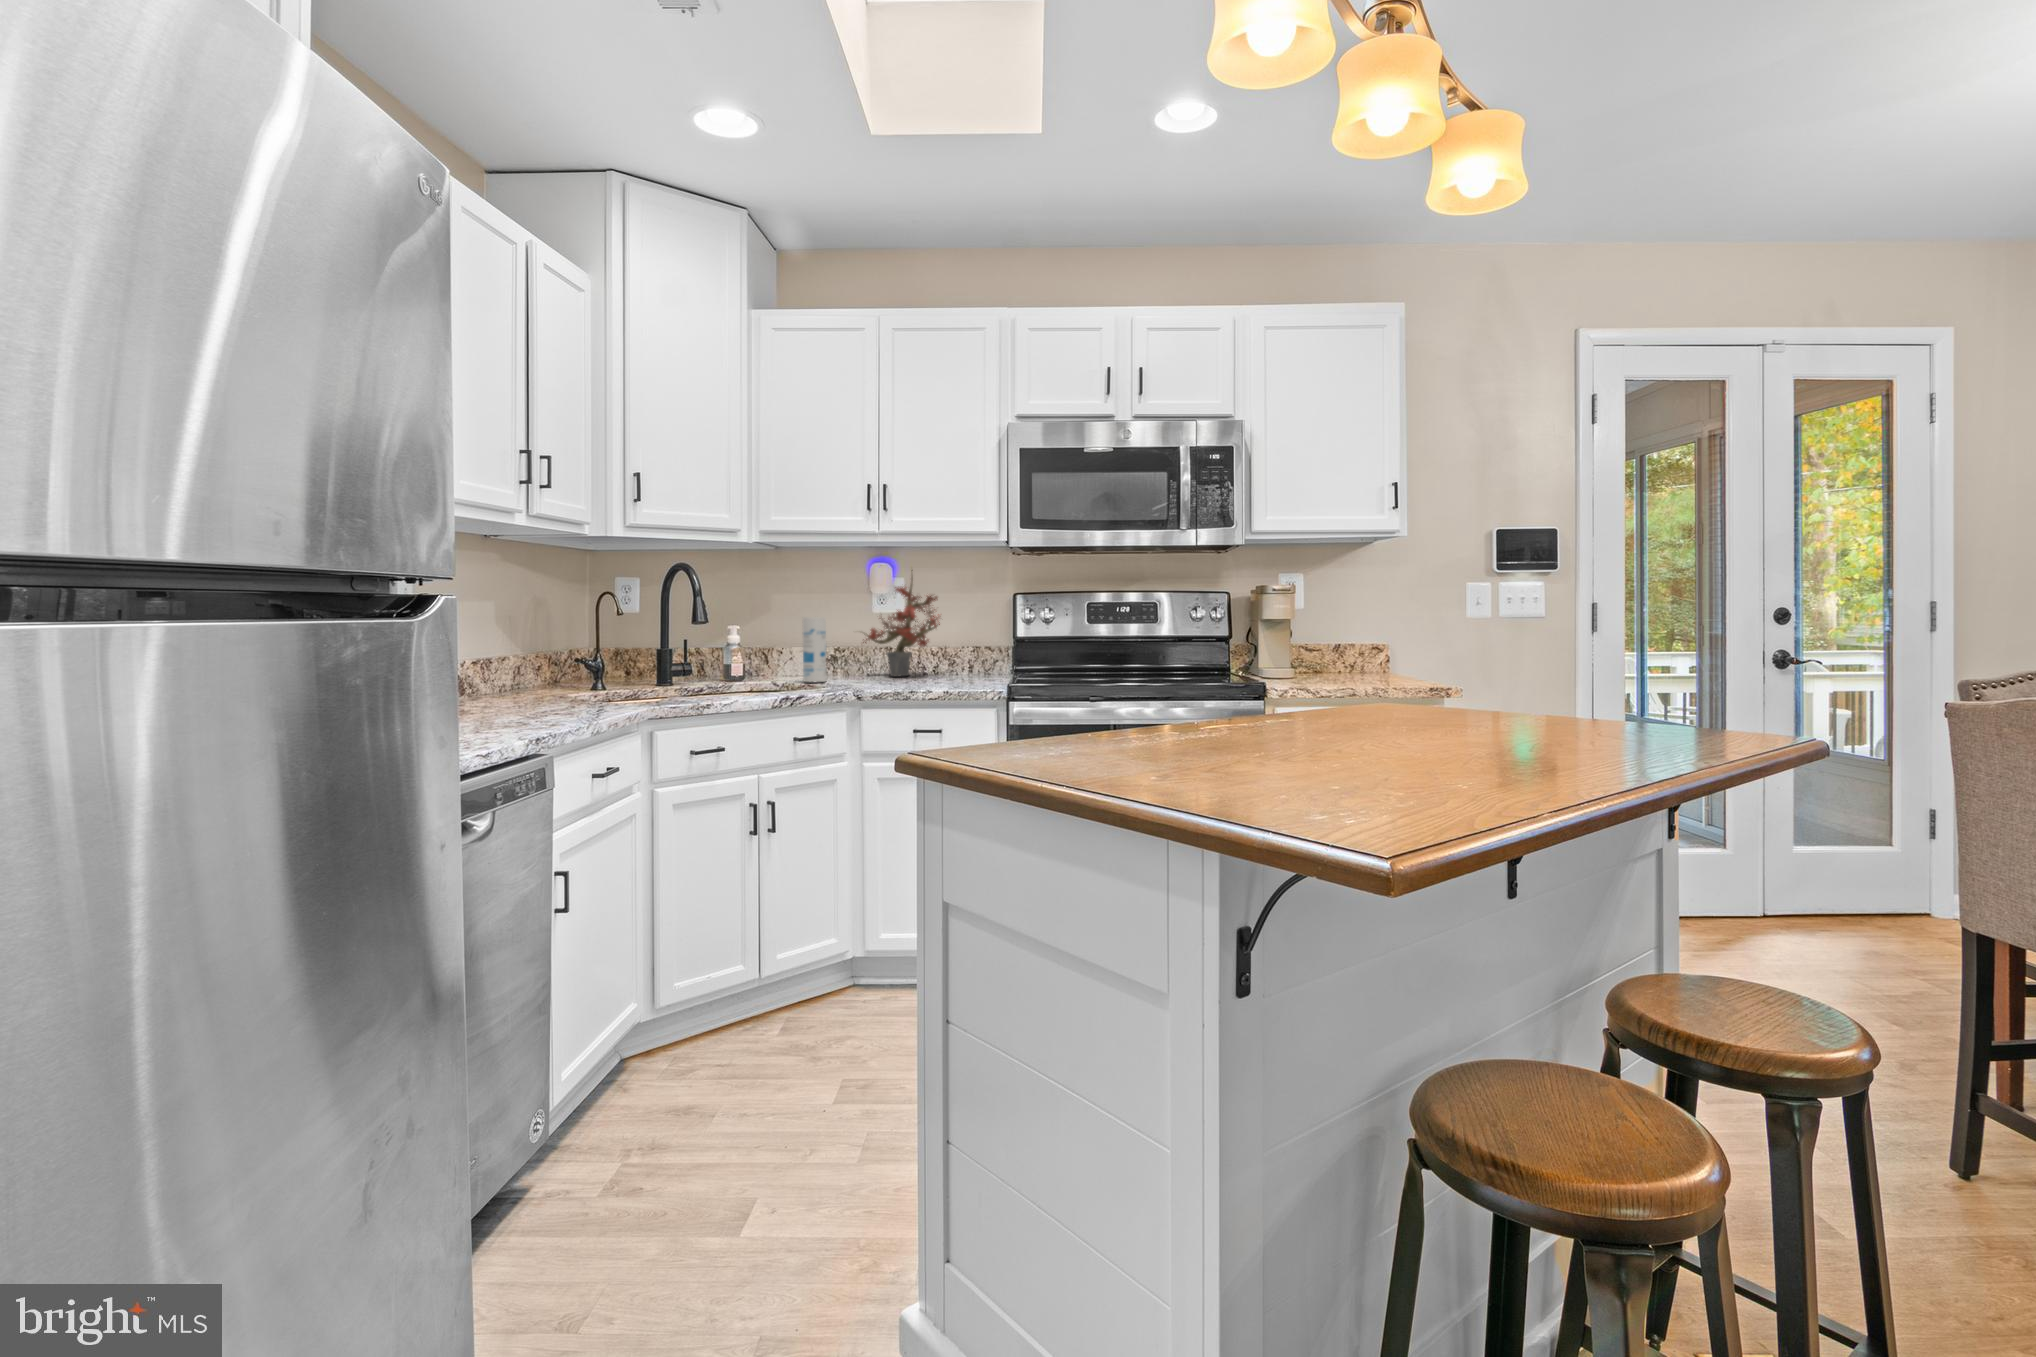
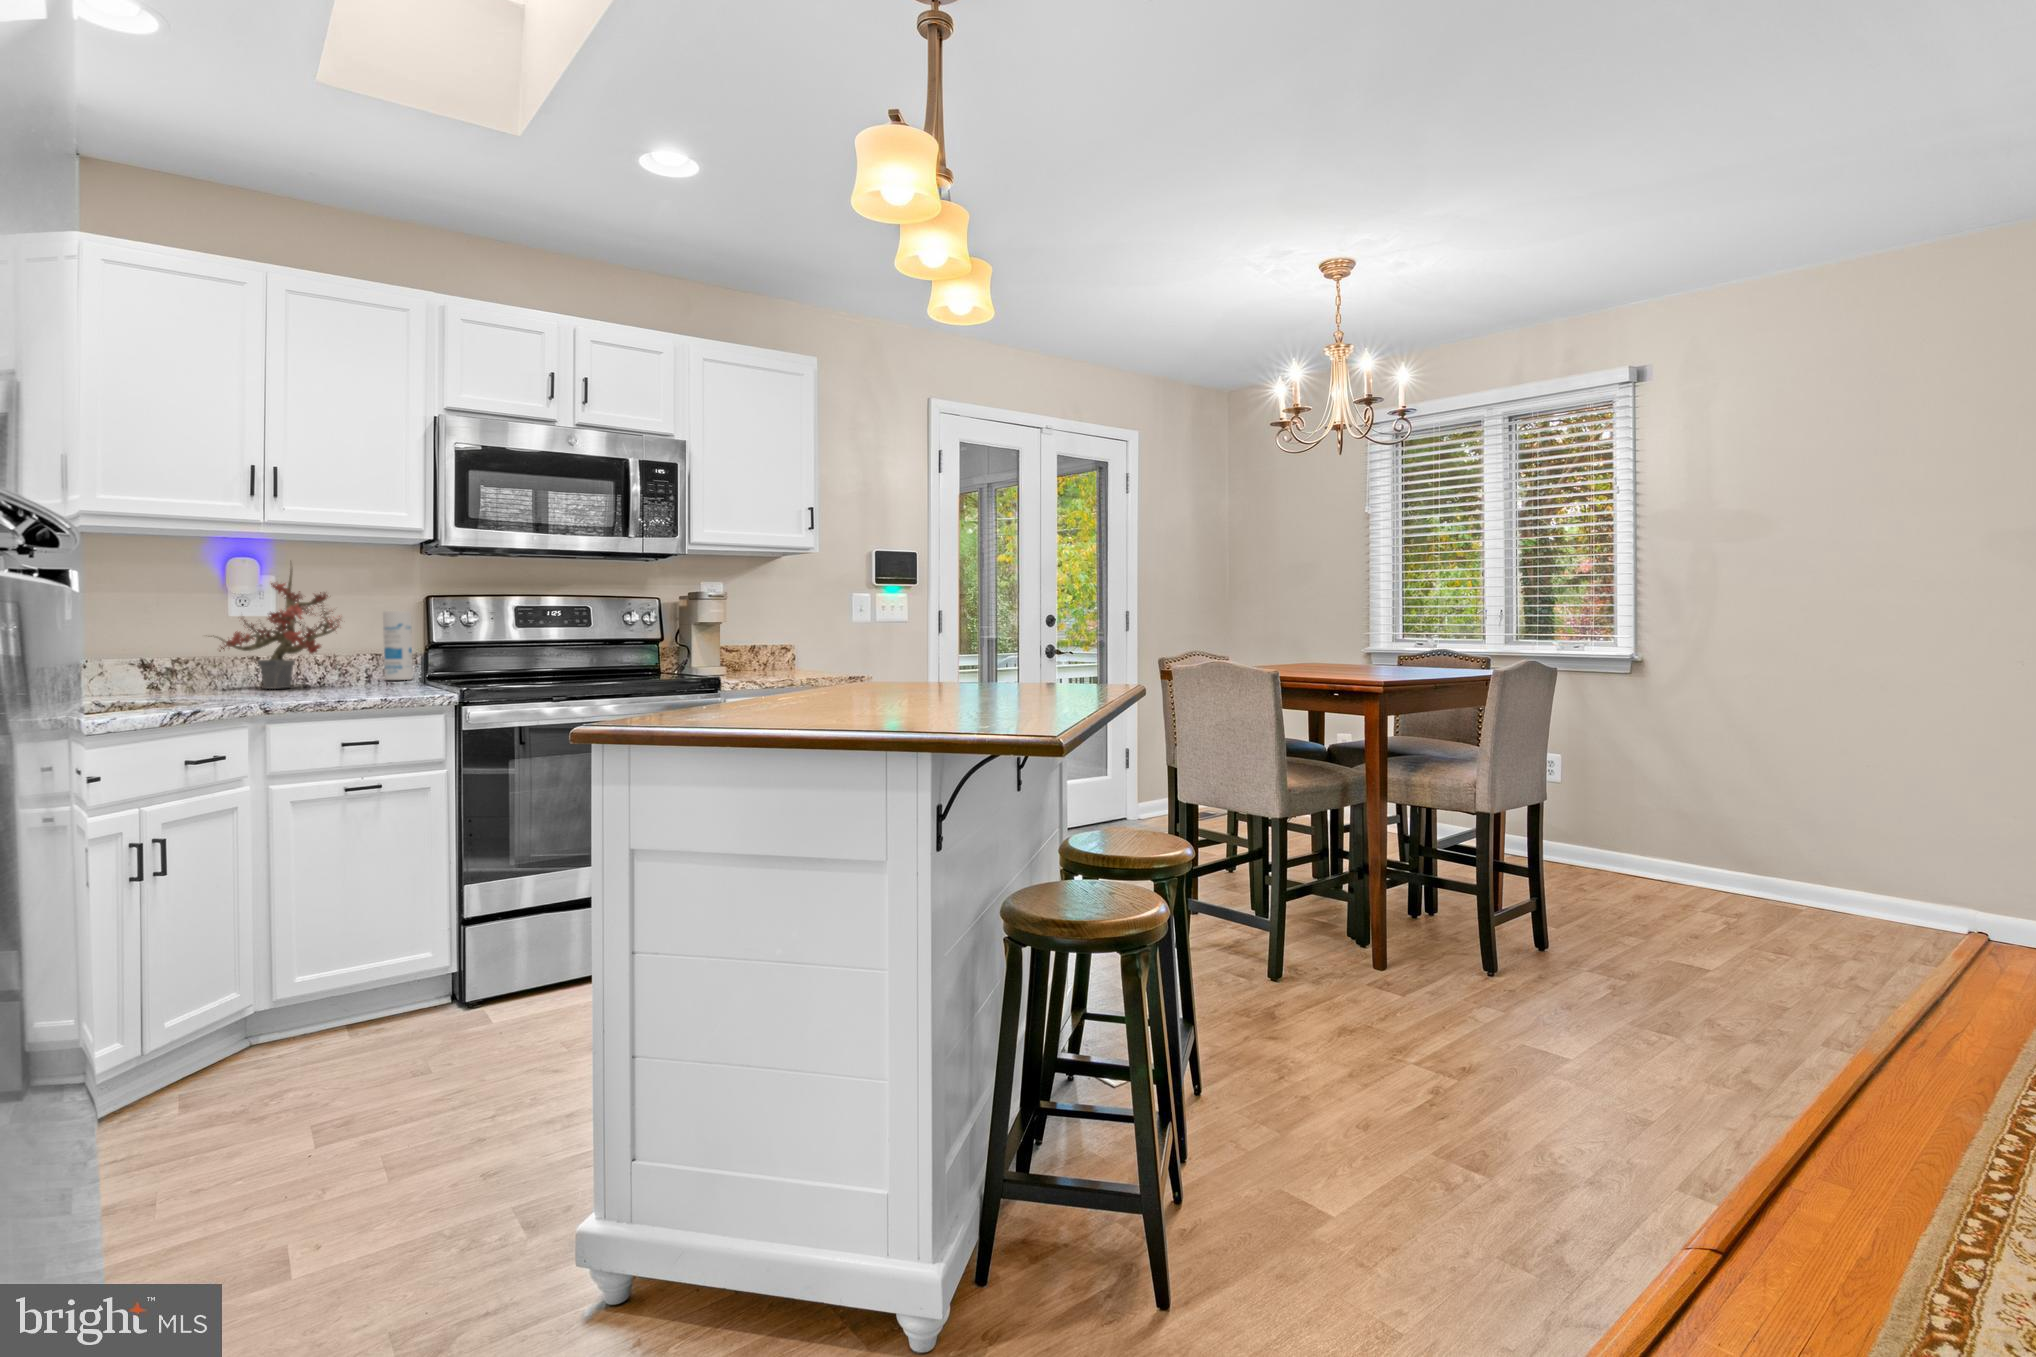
canister: present [802,617,827,682] -> present [383,611,413,680]

